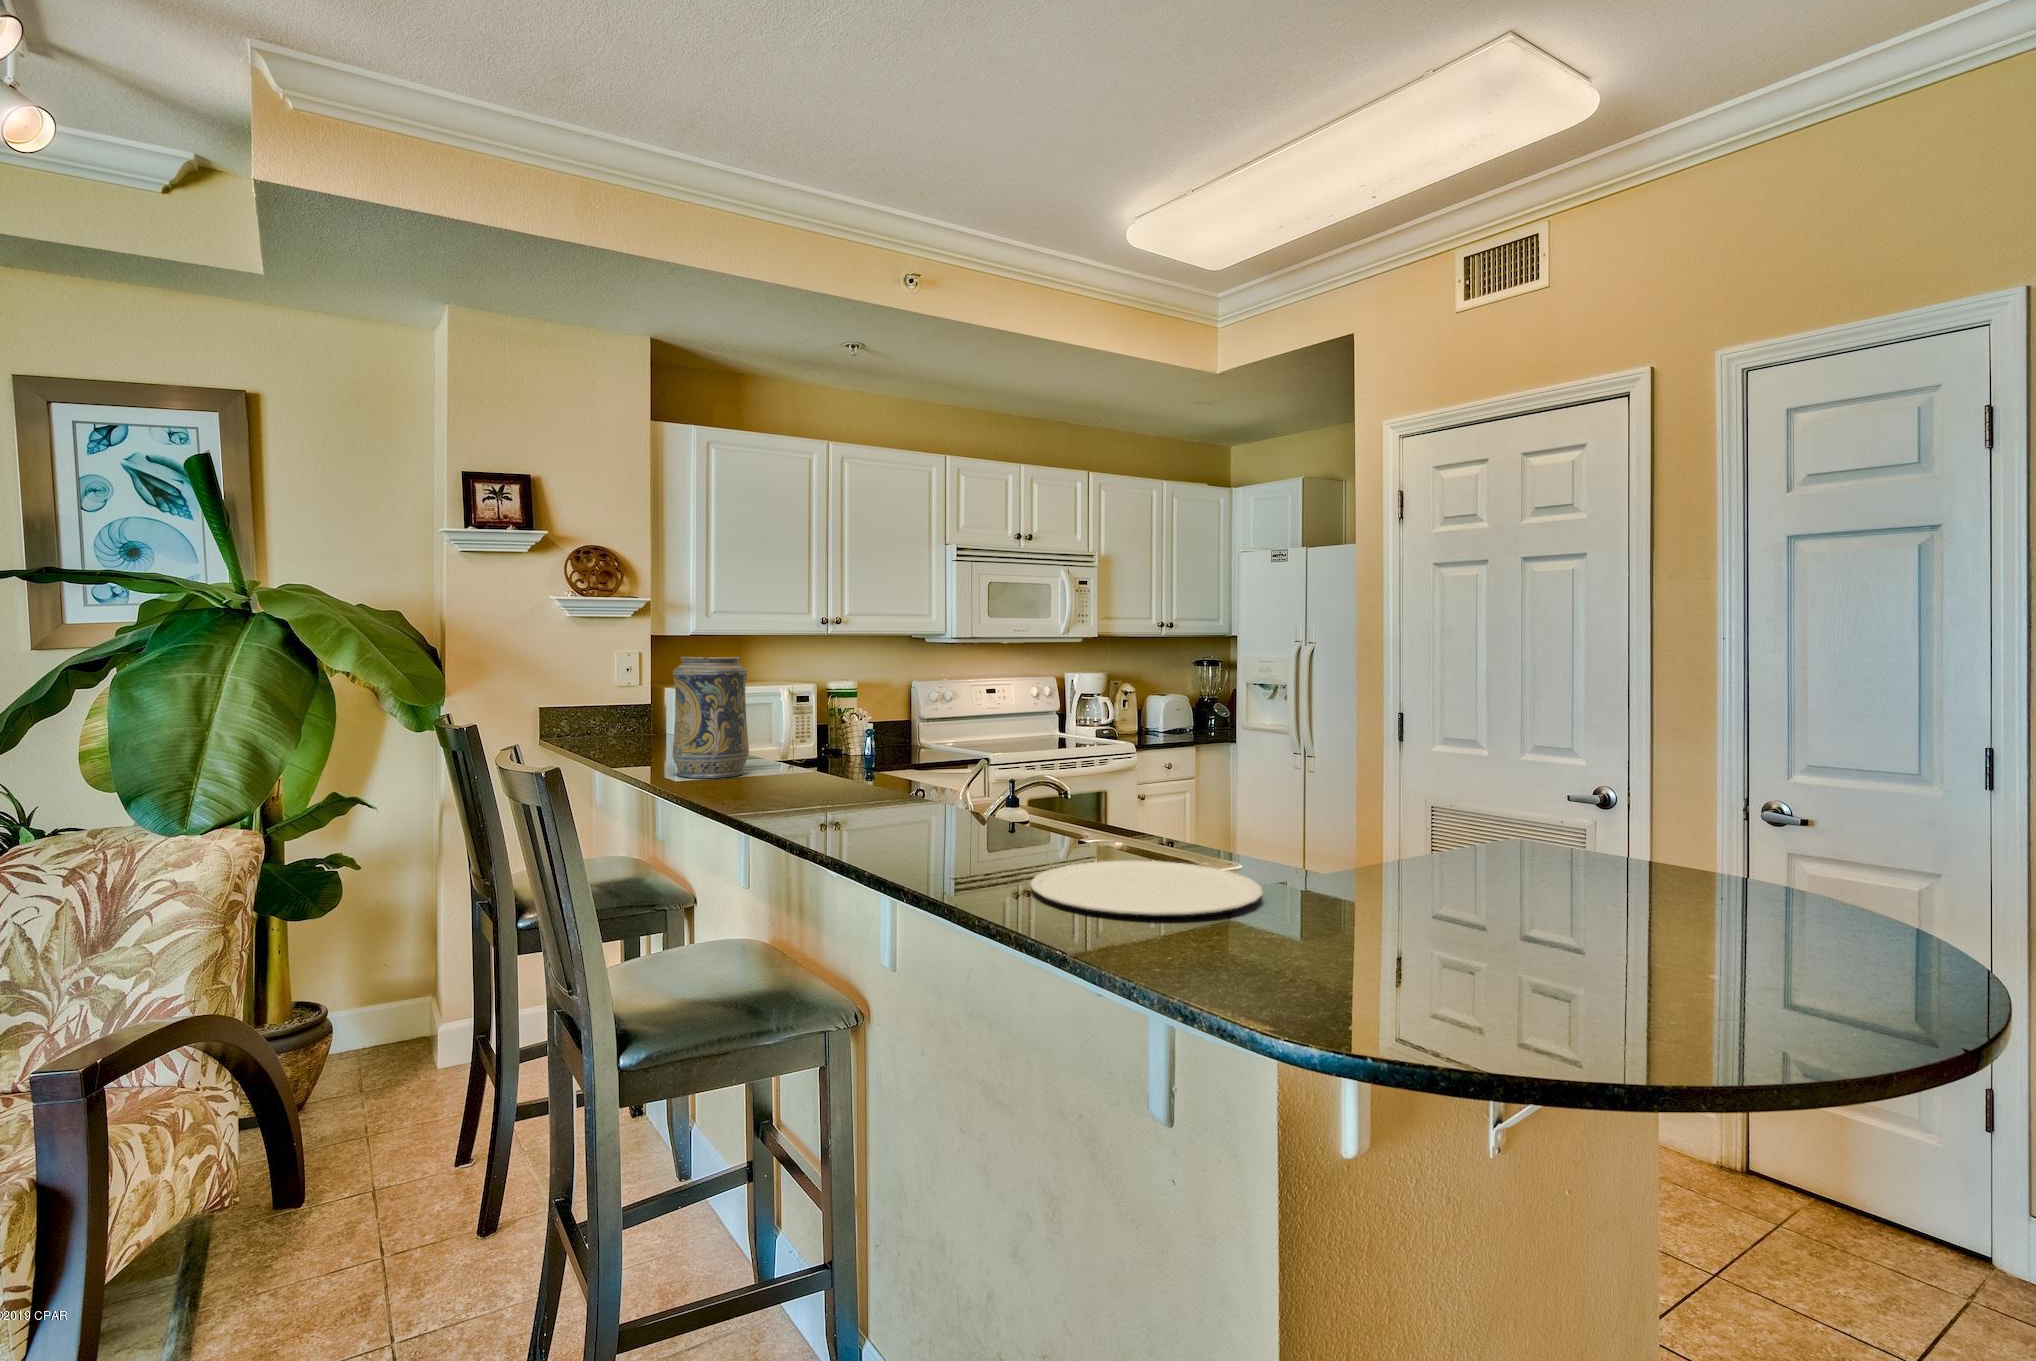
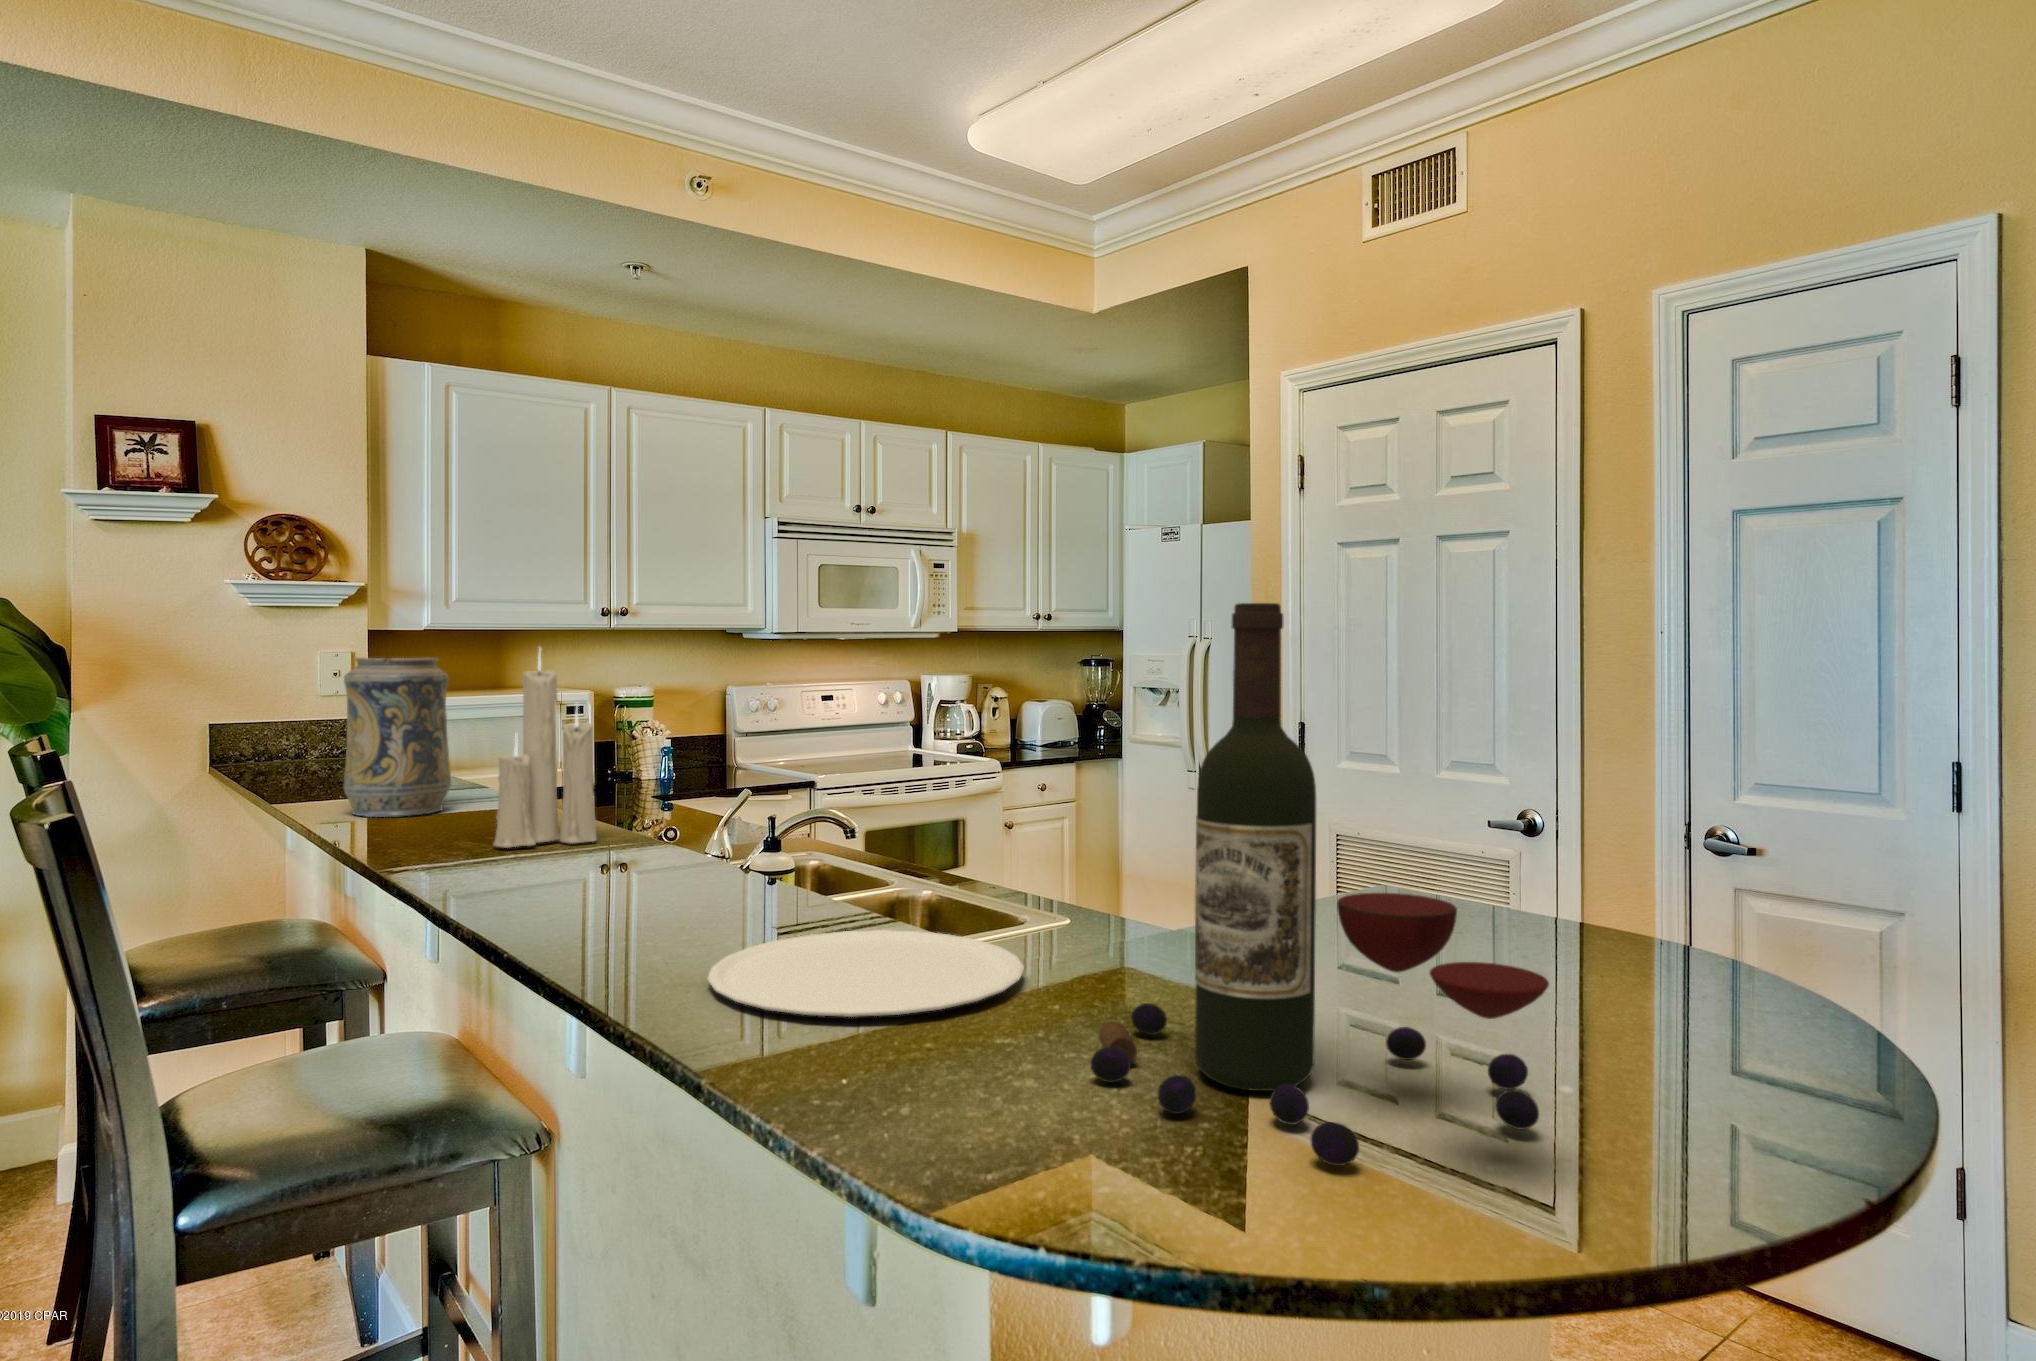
wine bottle: none [1343,617,1728,1036] -> present [1091,603,1549,1166]
candle: none [802,641,876,801] -> present [493,650,597,848]

